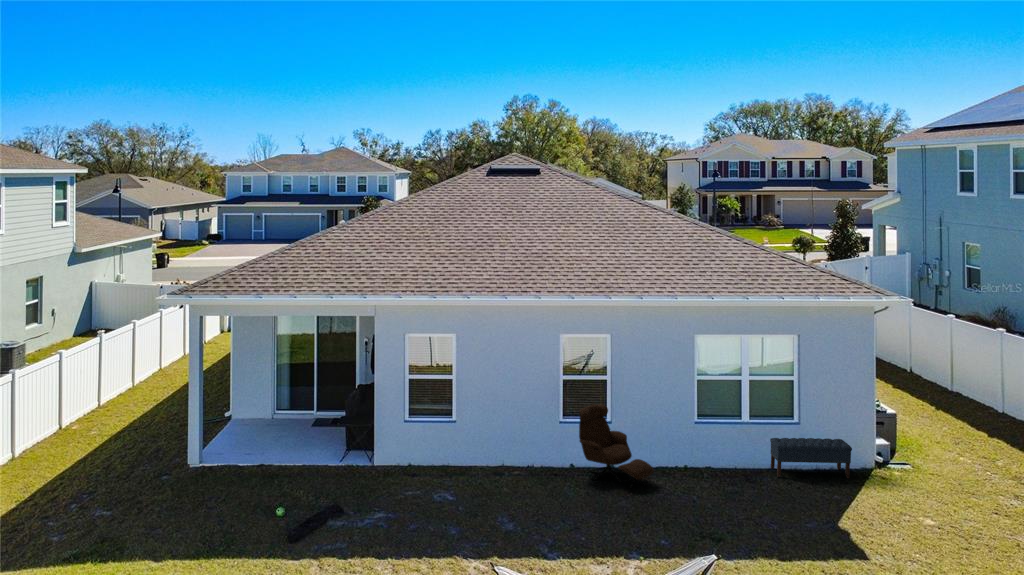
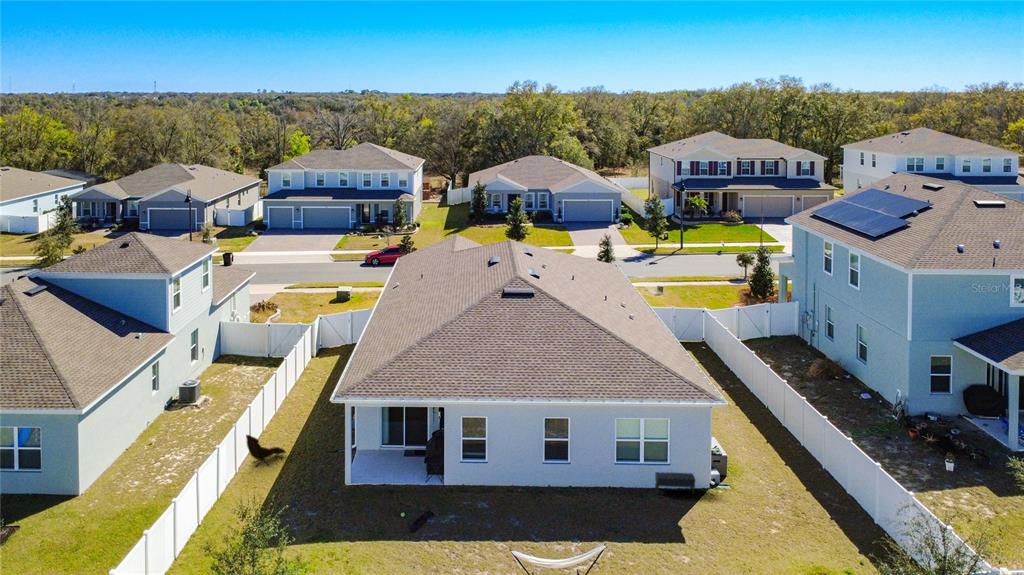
lounge chair: present [579,404,654,488] -> present [246,435,286,465]

